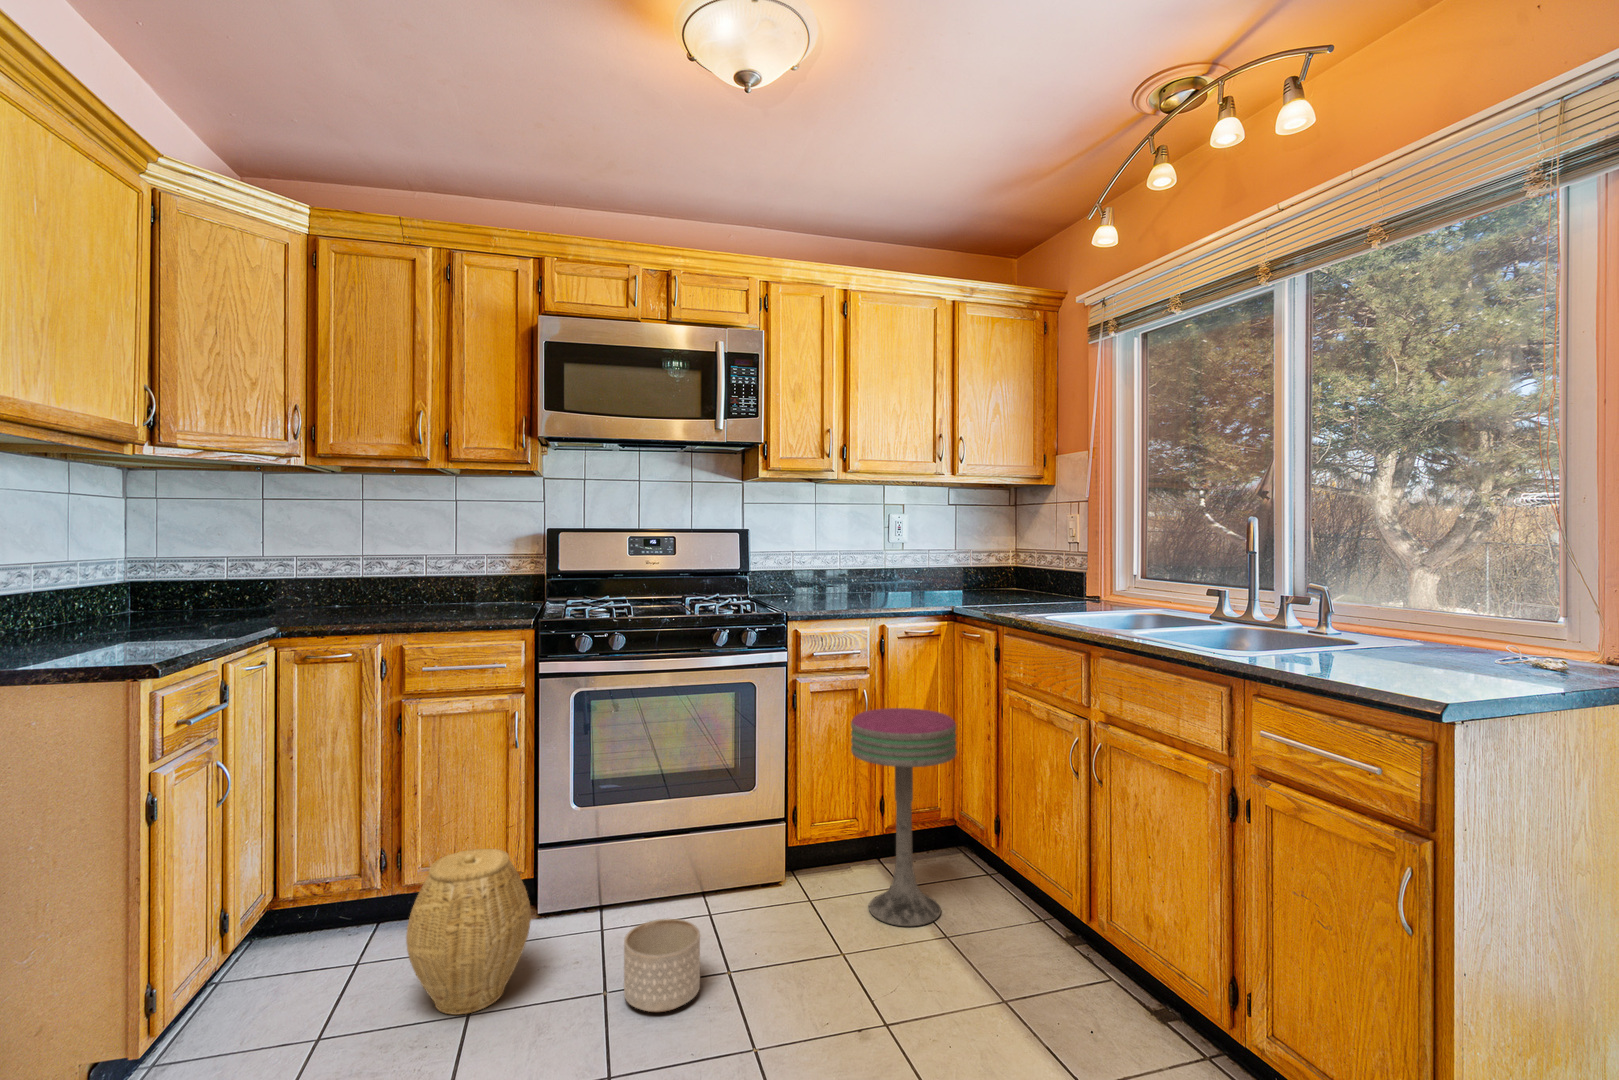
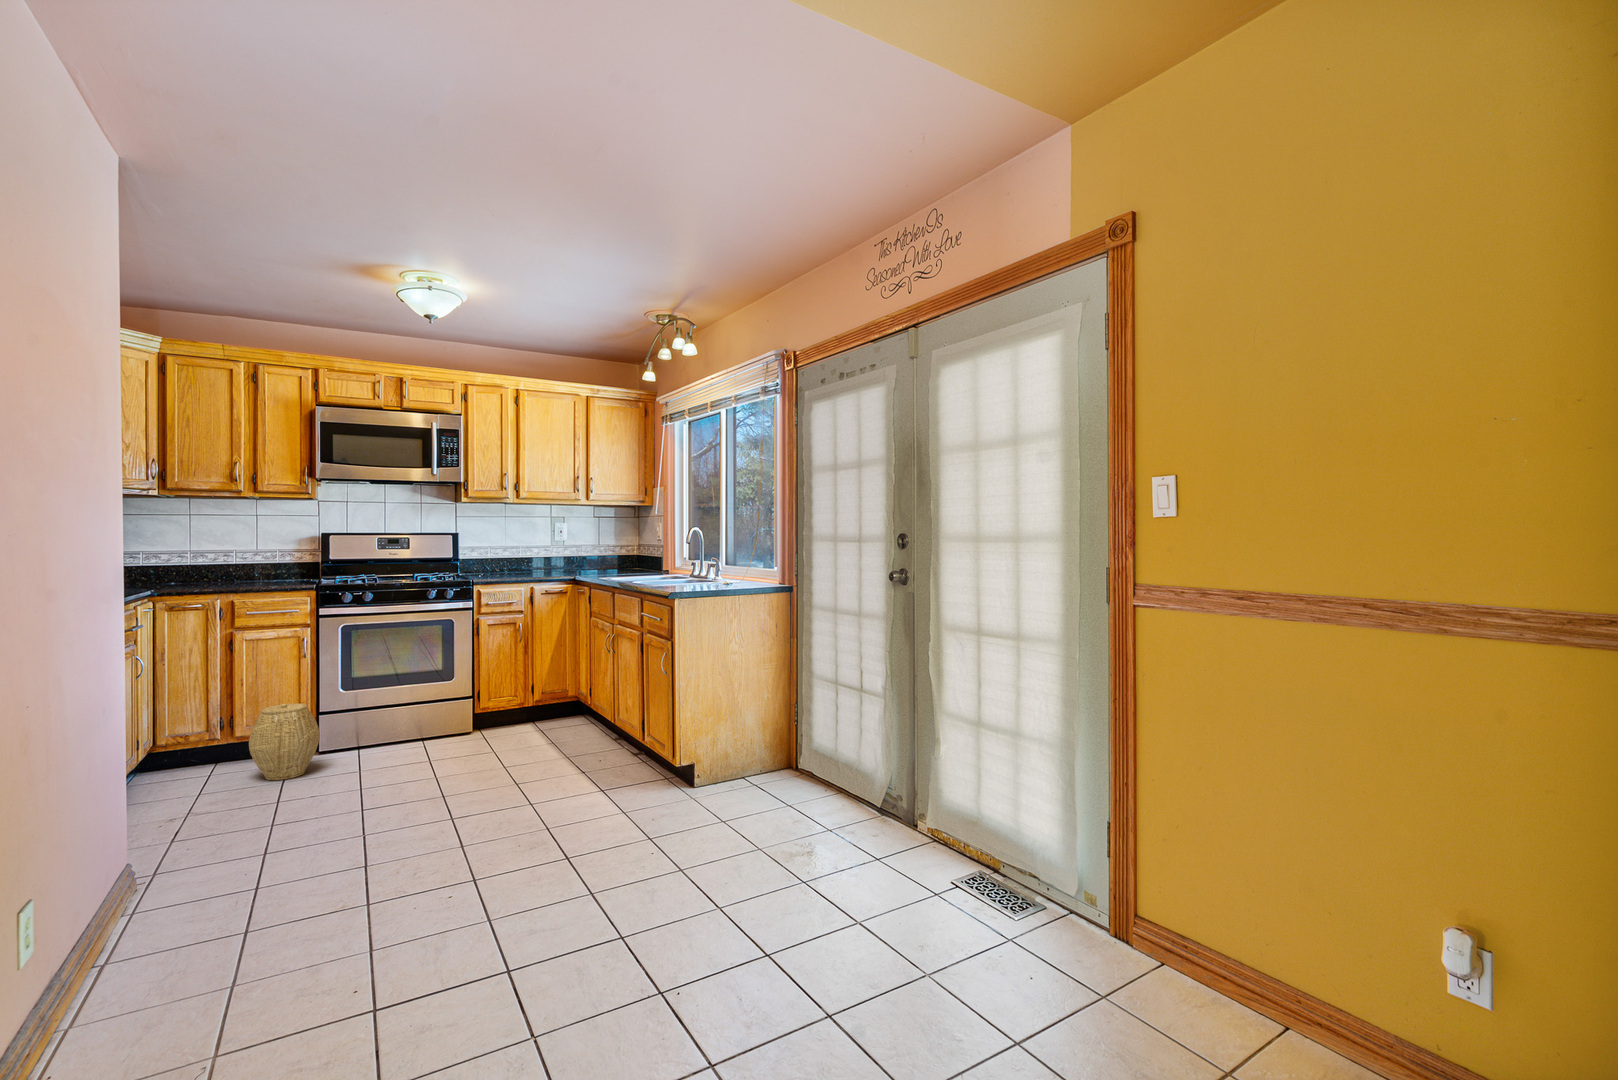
bar stool: present [851,708,957,926] -> none [508,631,566,739]
planter: present [624,919,700,1012] -> none [373,733,415,771]

